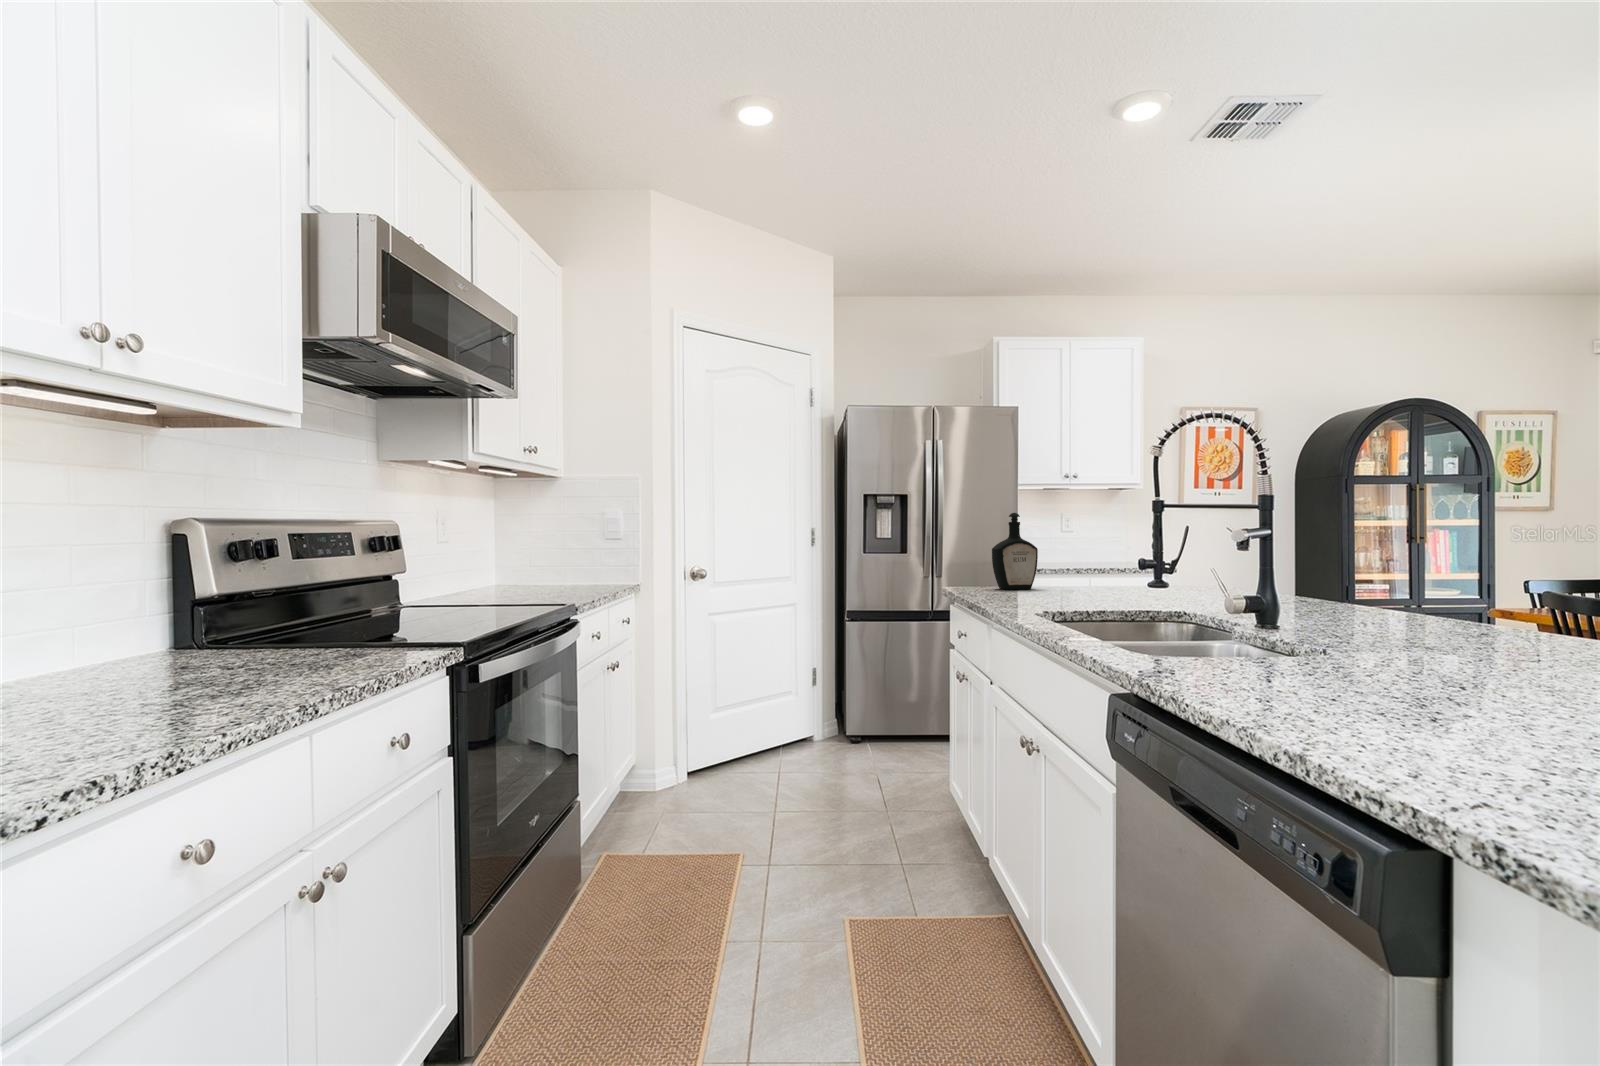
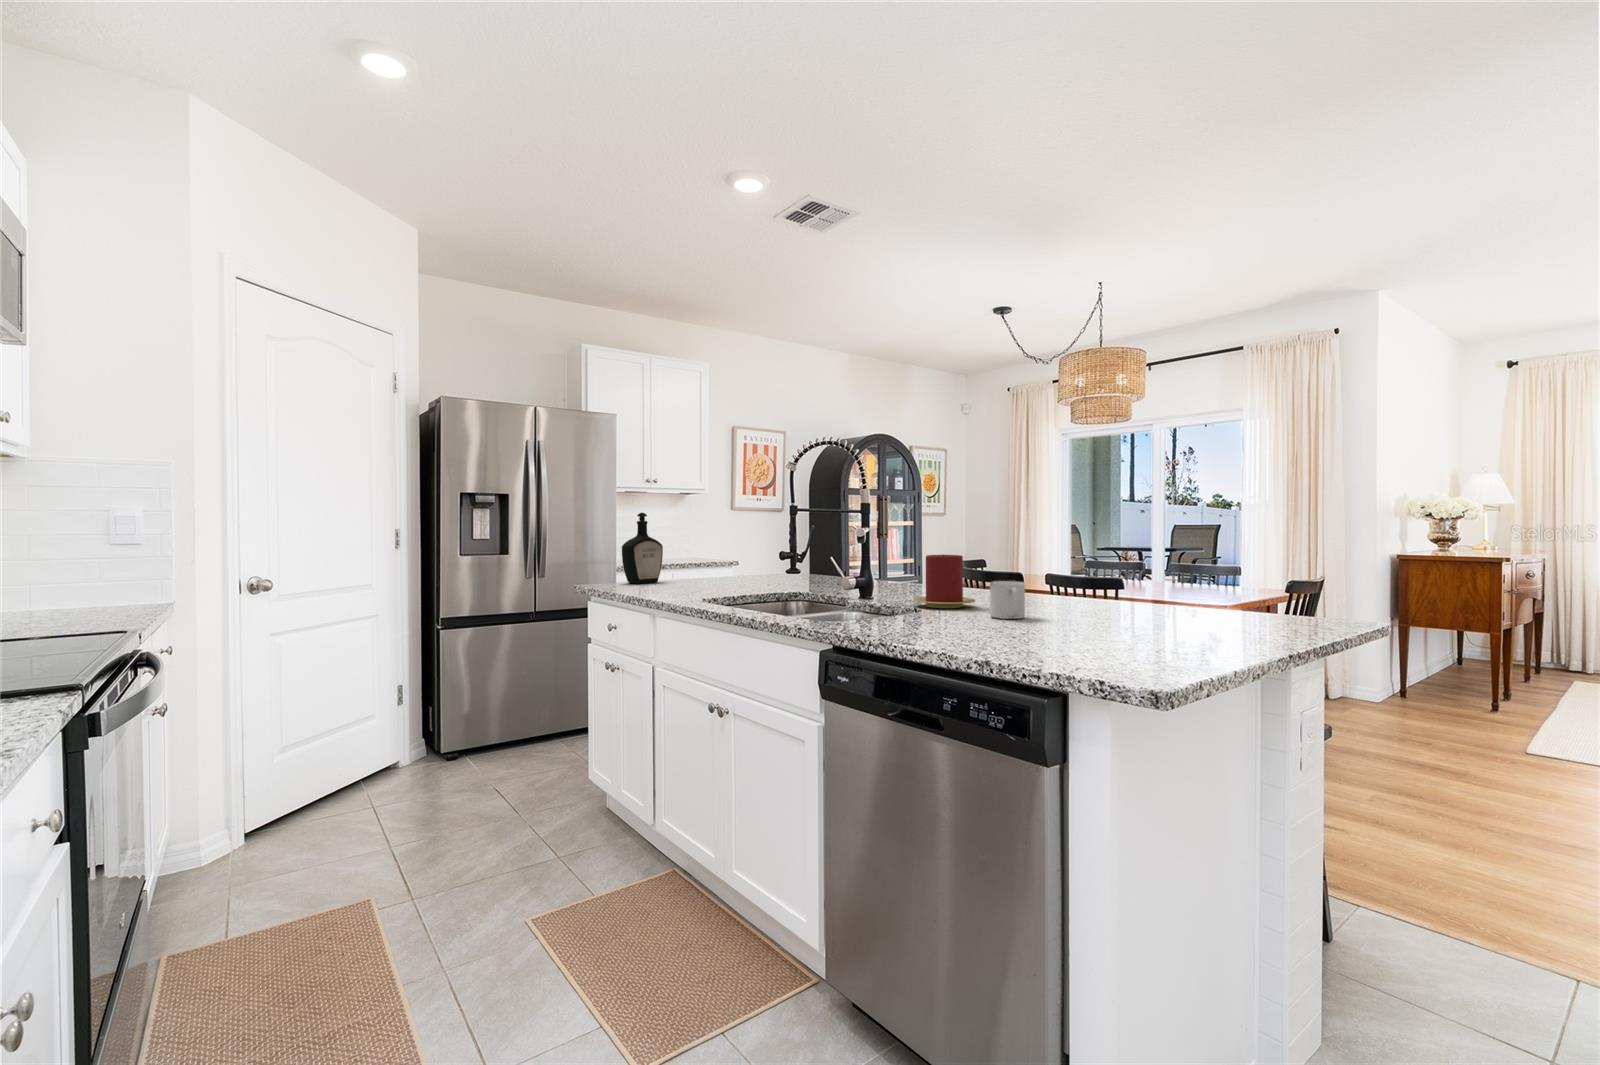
candle: none [1326,571,1446,654] -> present [914,555,975,608]
mug: none [1446,619,1524,686] -> present [990,581,1025,619]

